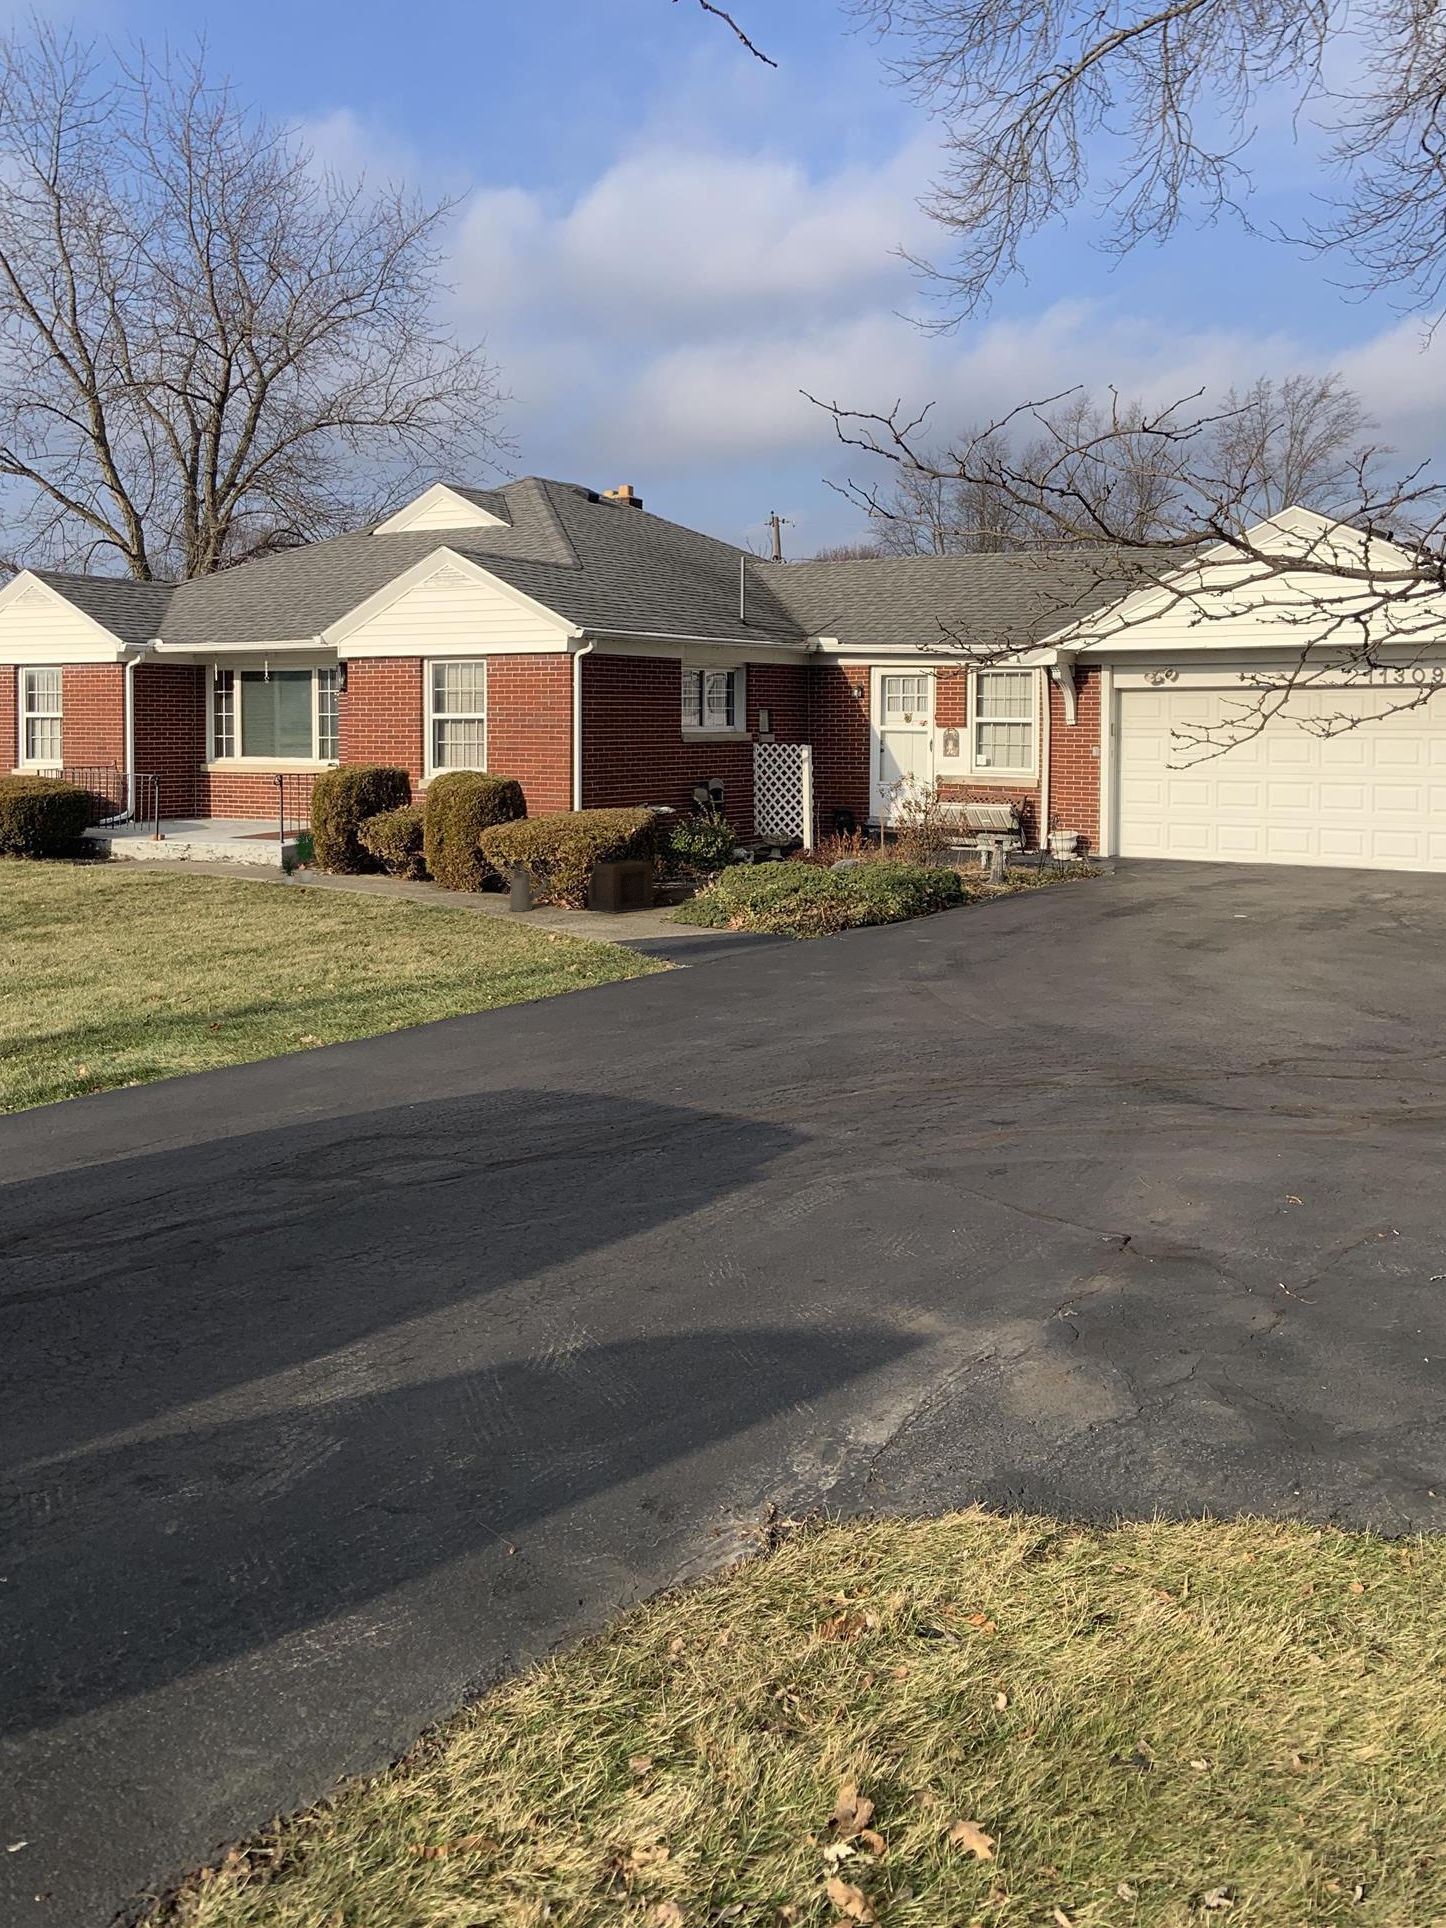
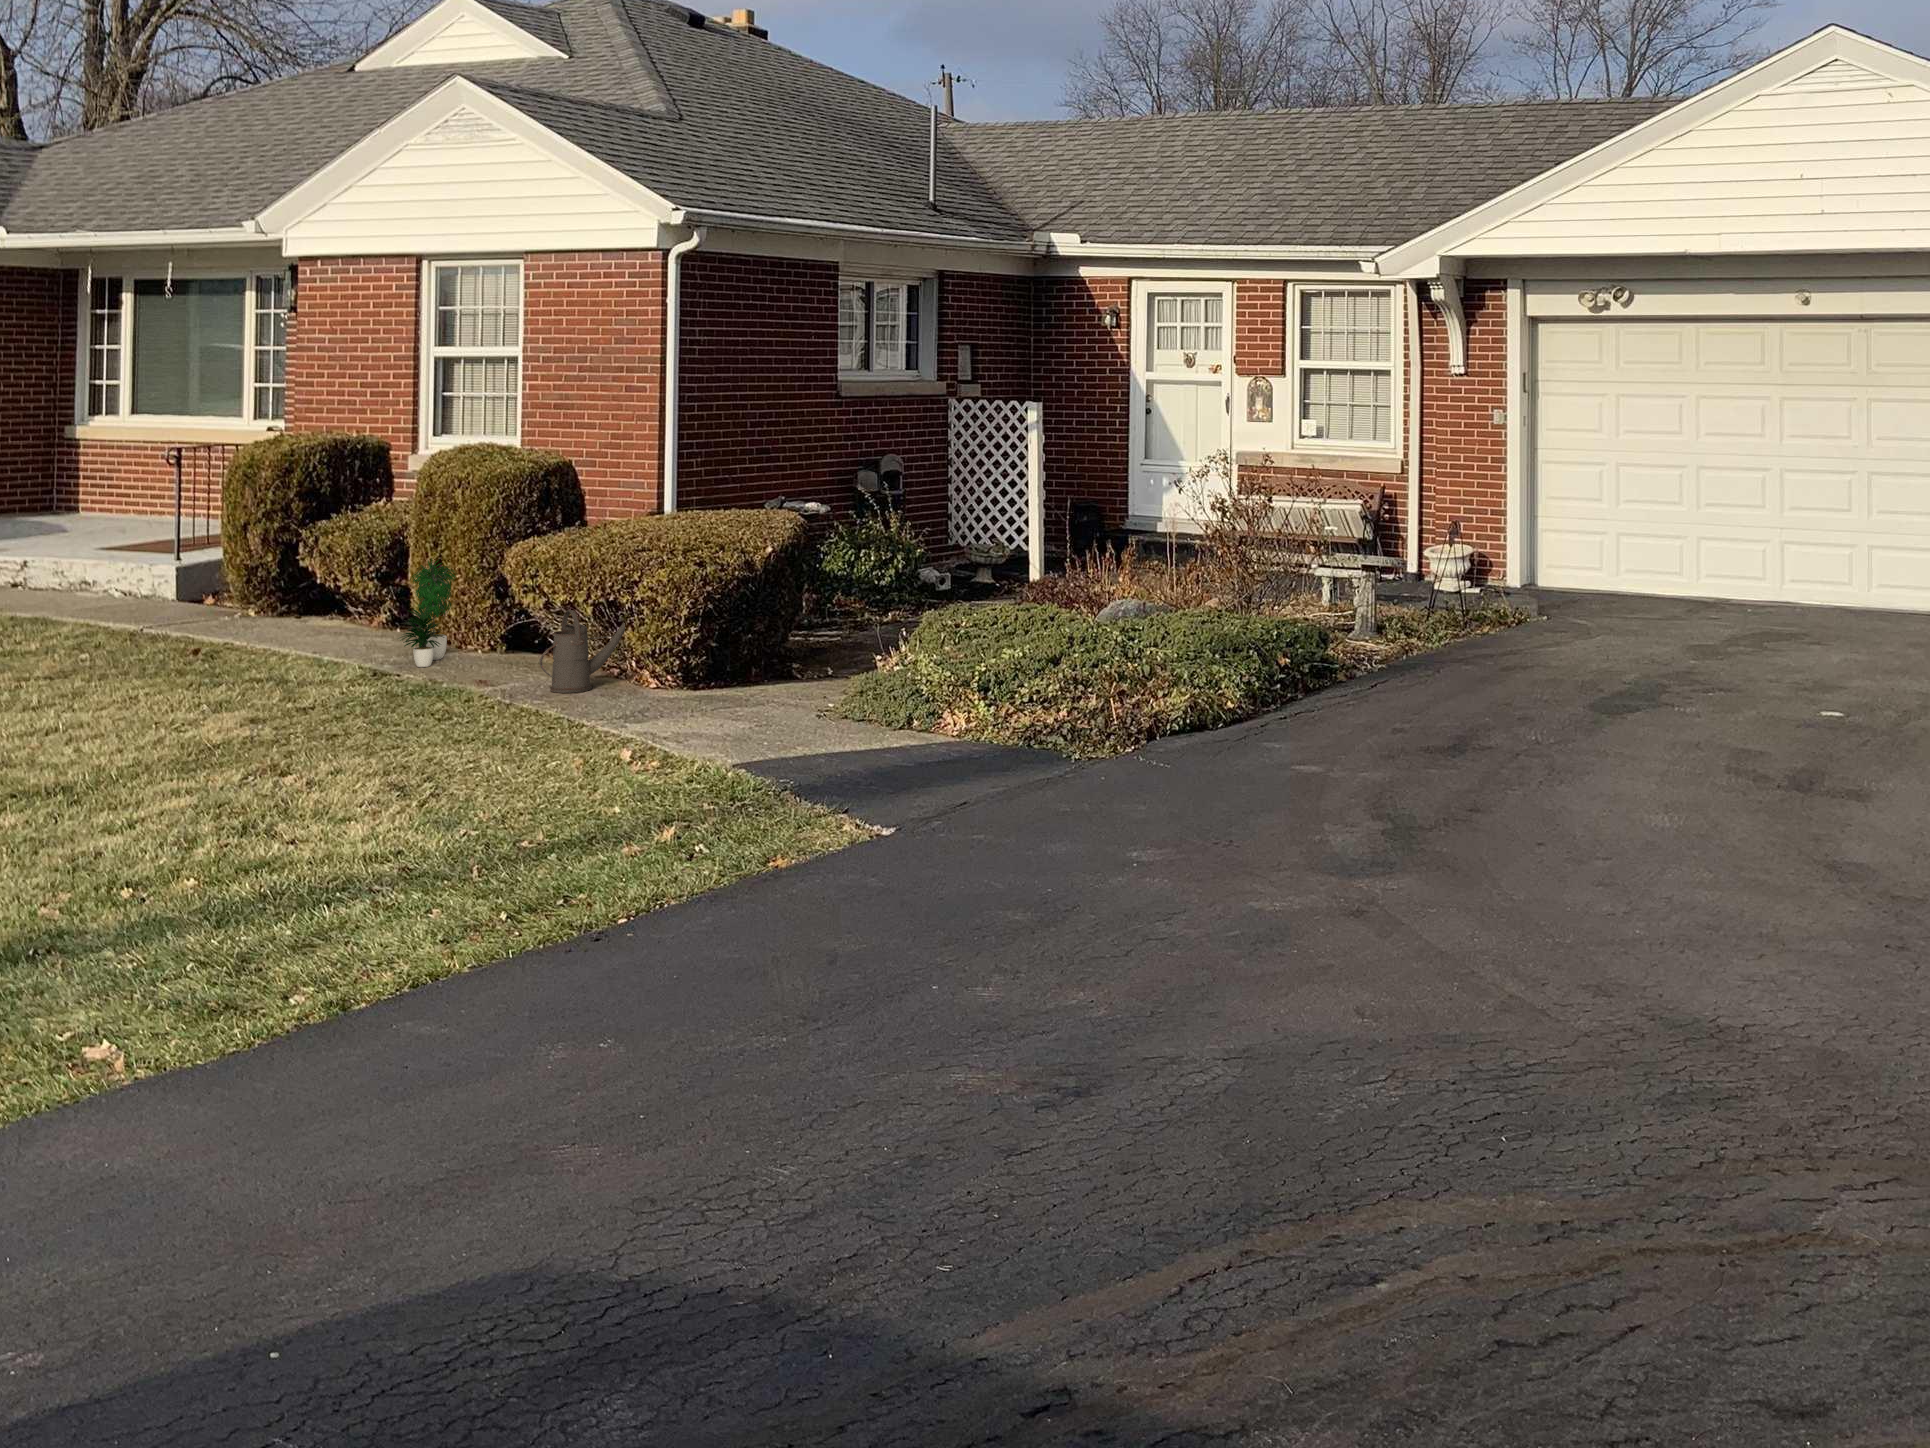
potted plant: present [279,831,315,886] -> present [398,559,456,667]
wooden crate: present [588,860,653,913] -> none [687,602,801,699]

